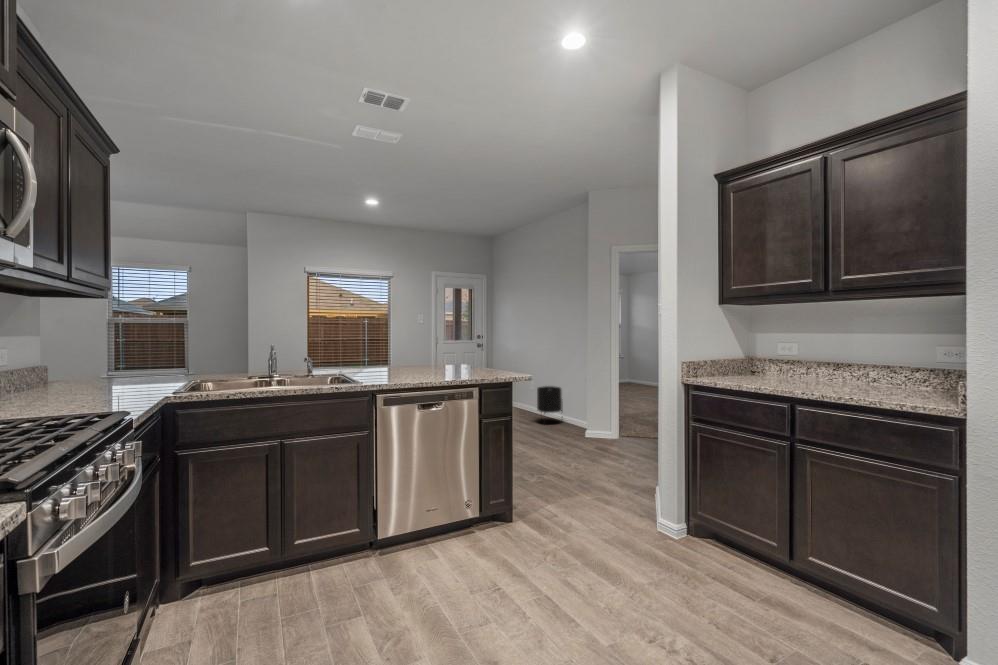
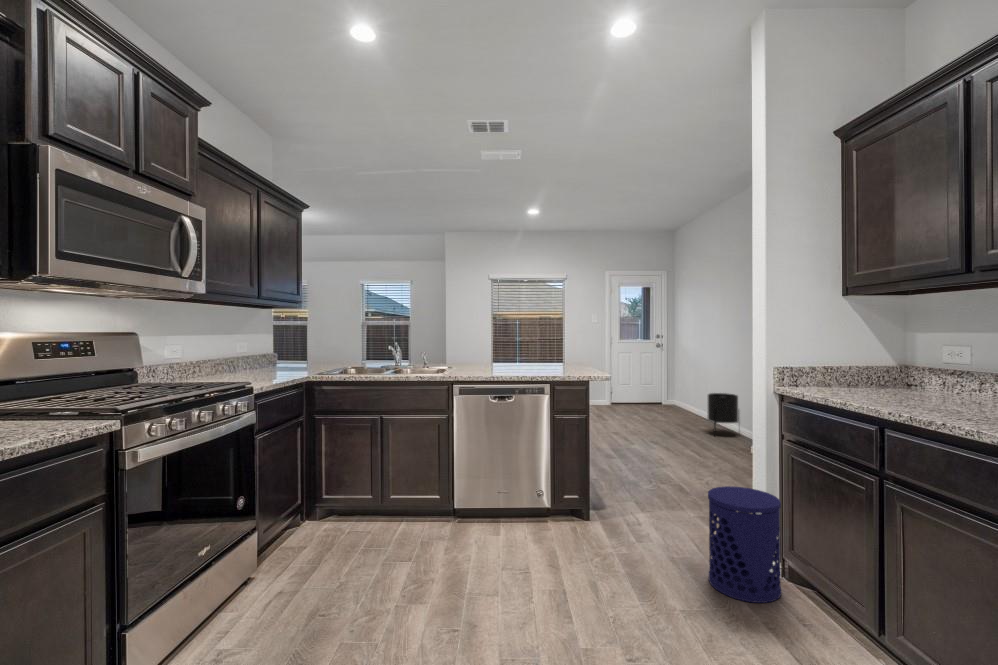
waste bin: none [642,465,701,562] -> present [708,486,781,603]

